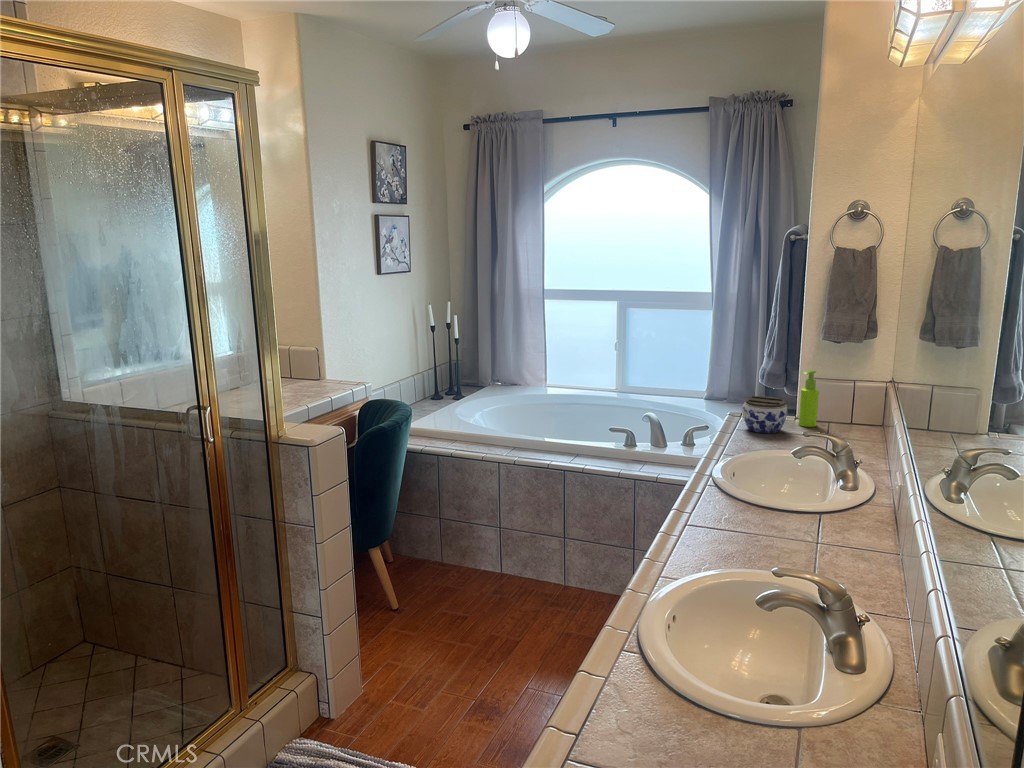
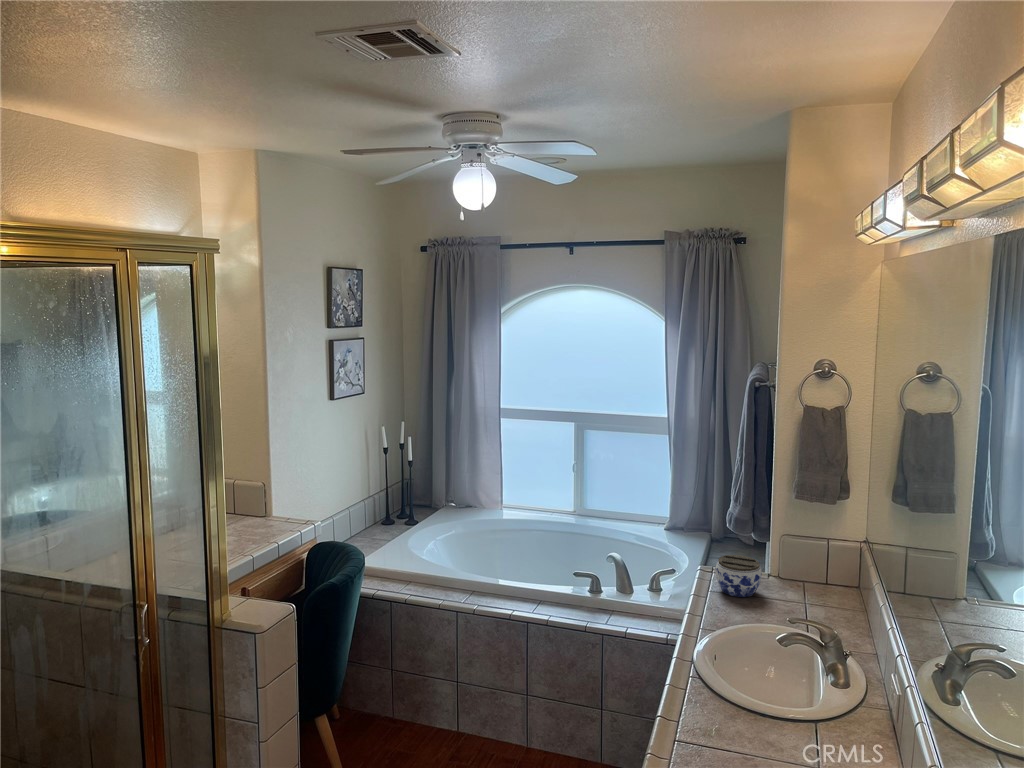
soap dispenser: present [799,370,819,427] -> none [772,528,791,587]

